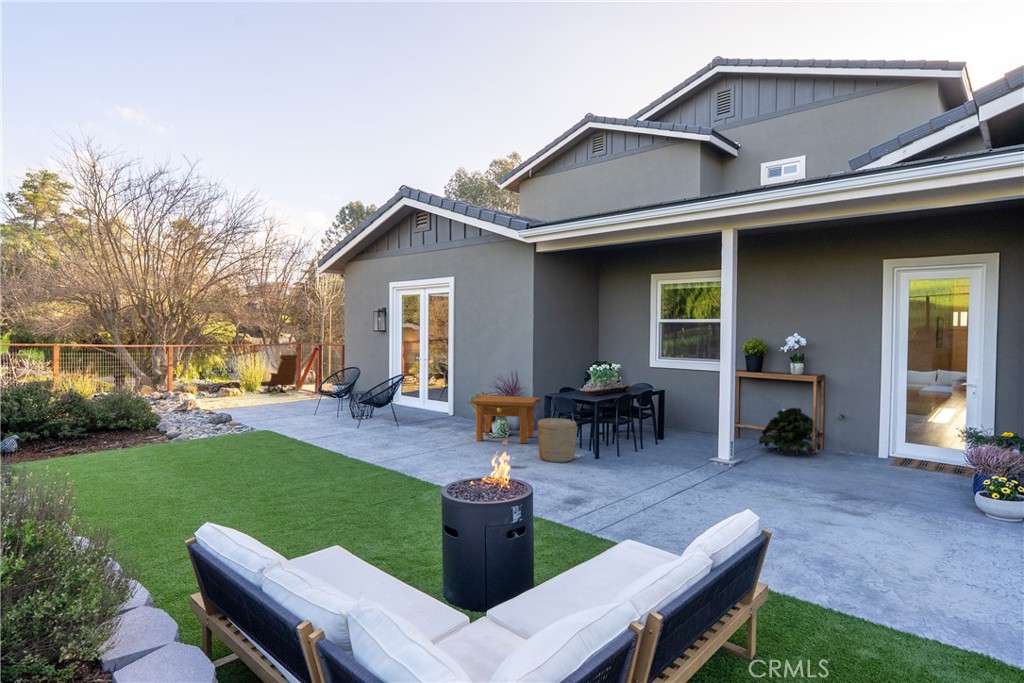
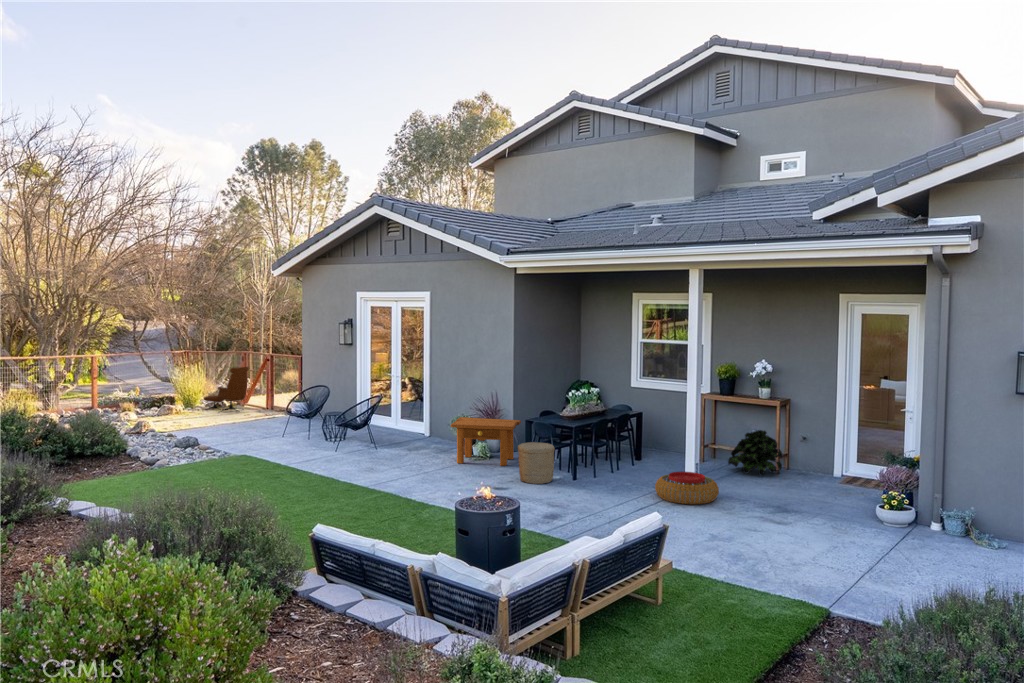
pouf: none [690,450,765,487] -> present [655,472,719,504]

